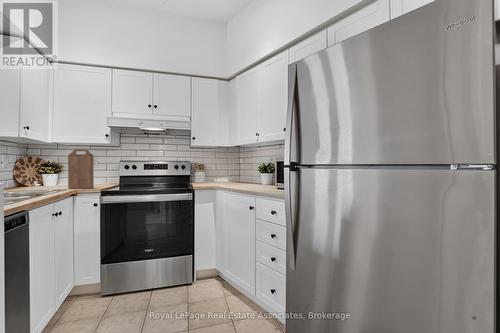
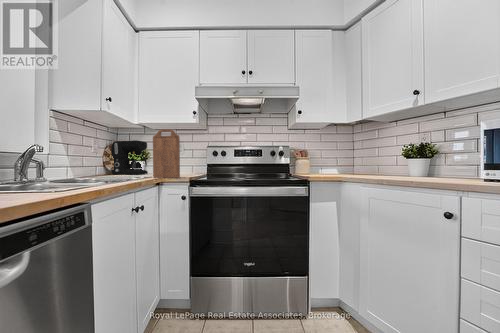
coffee maker: none [21,156,60,186] -> present [111,140,148,174]

